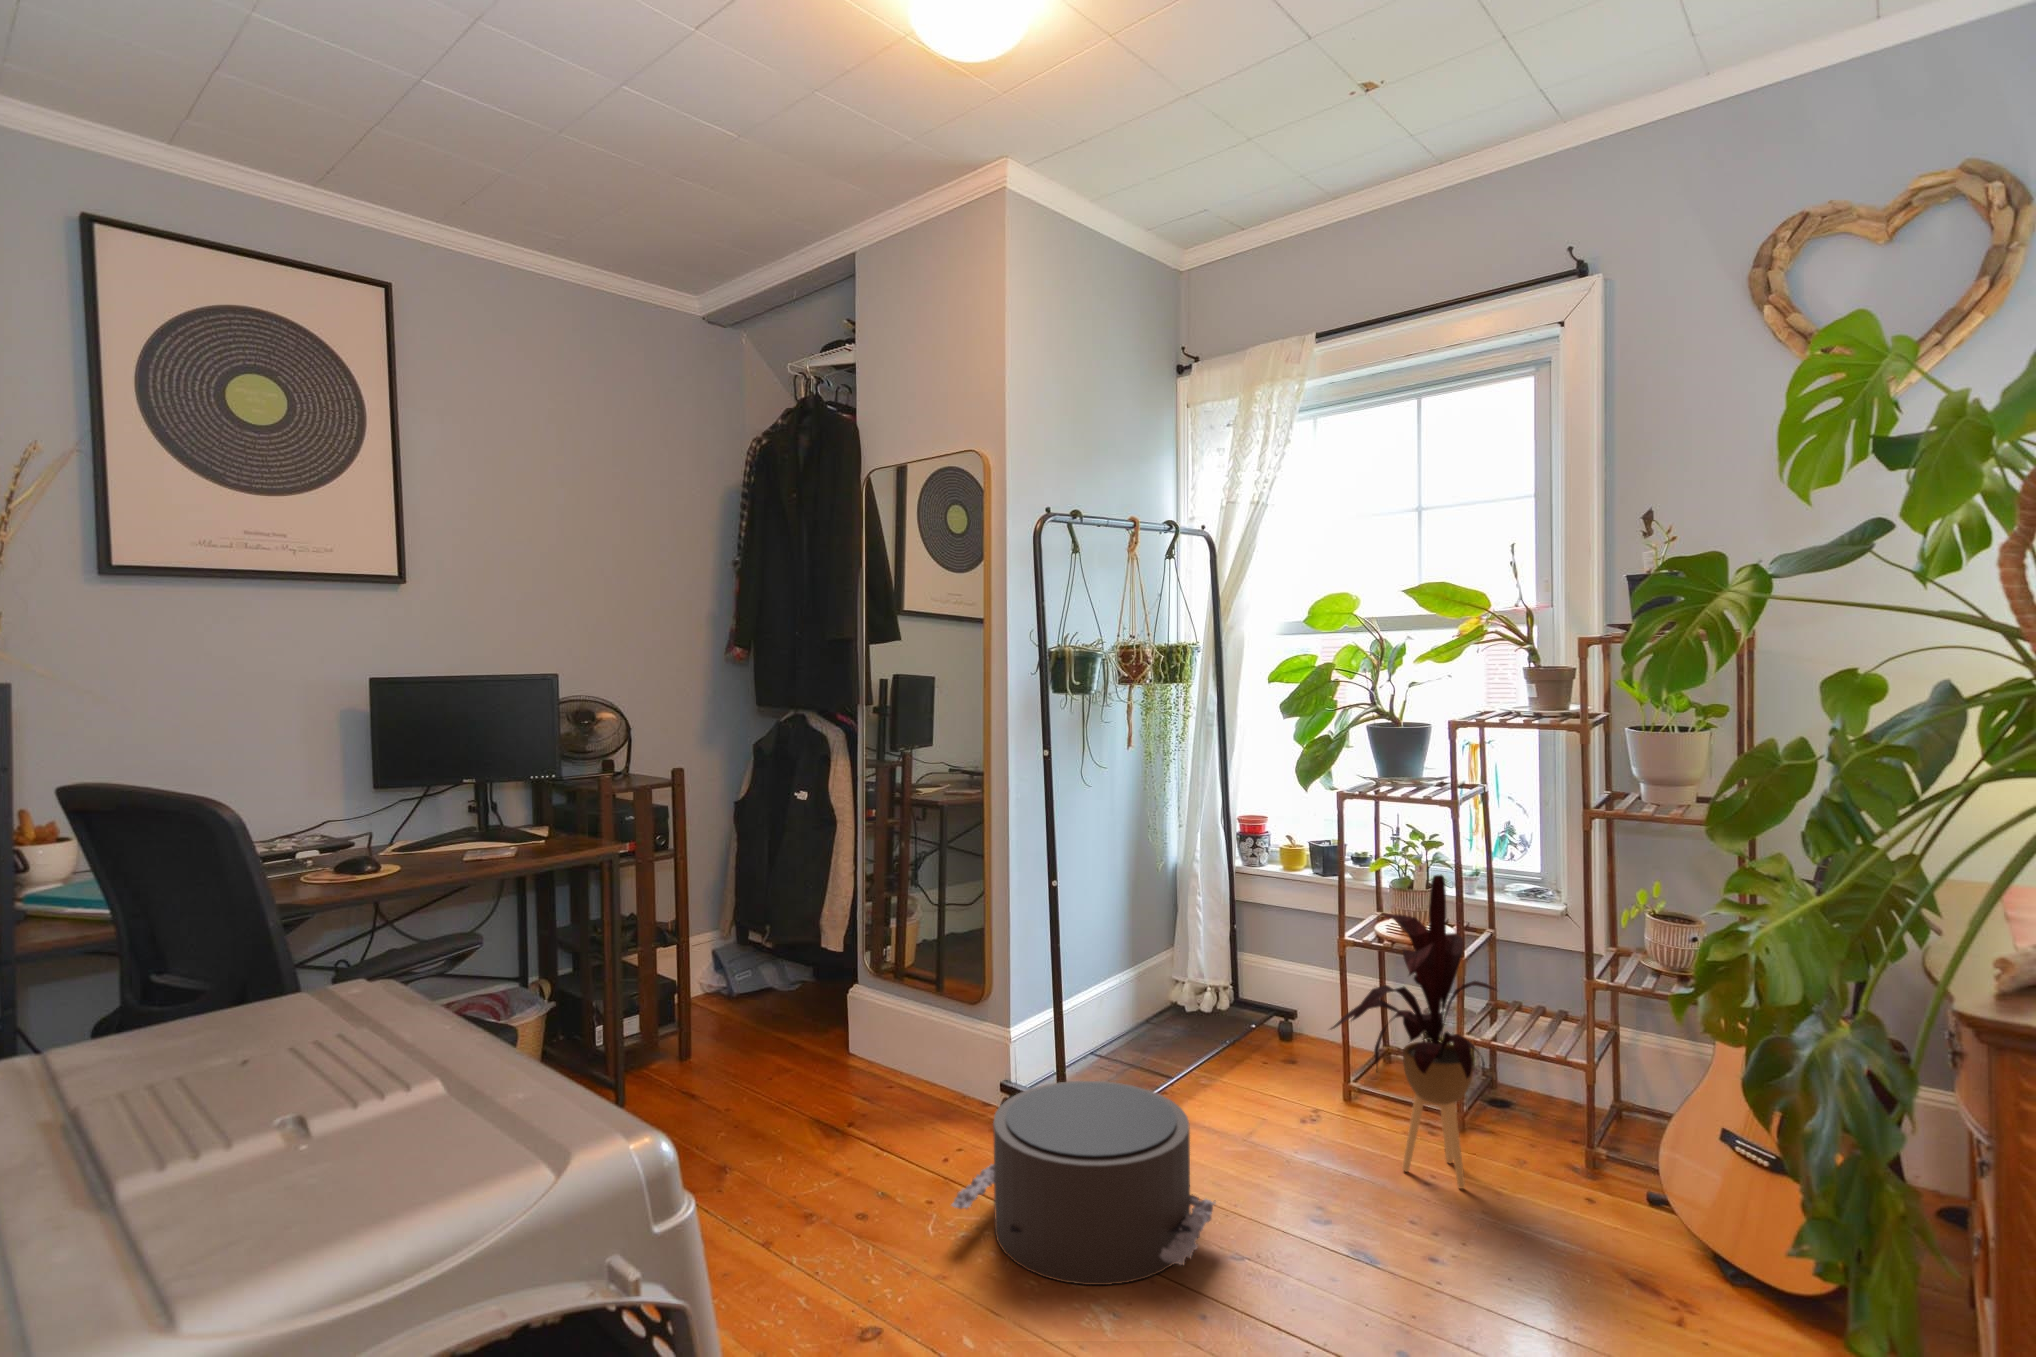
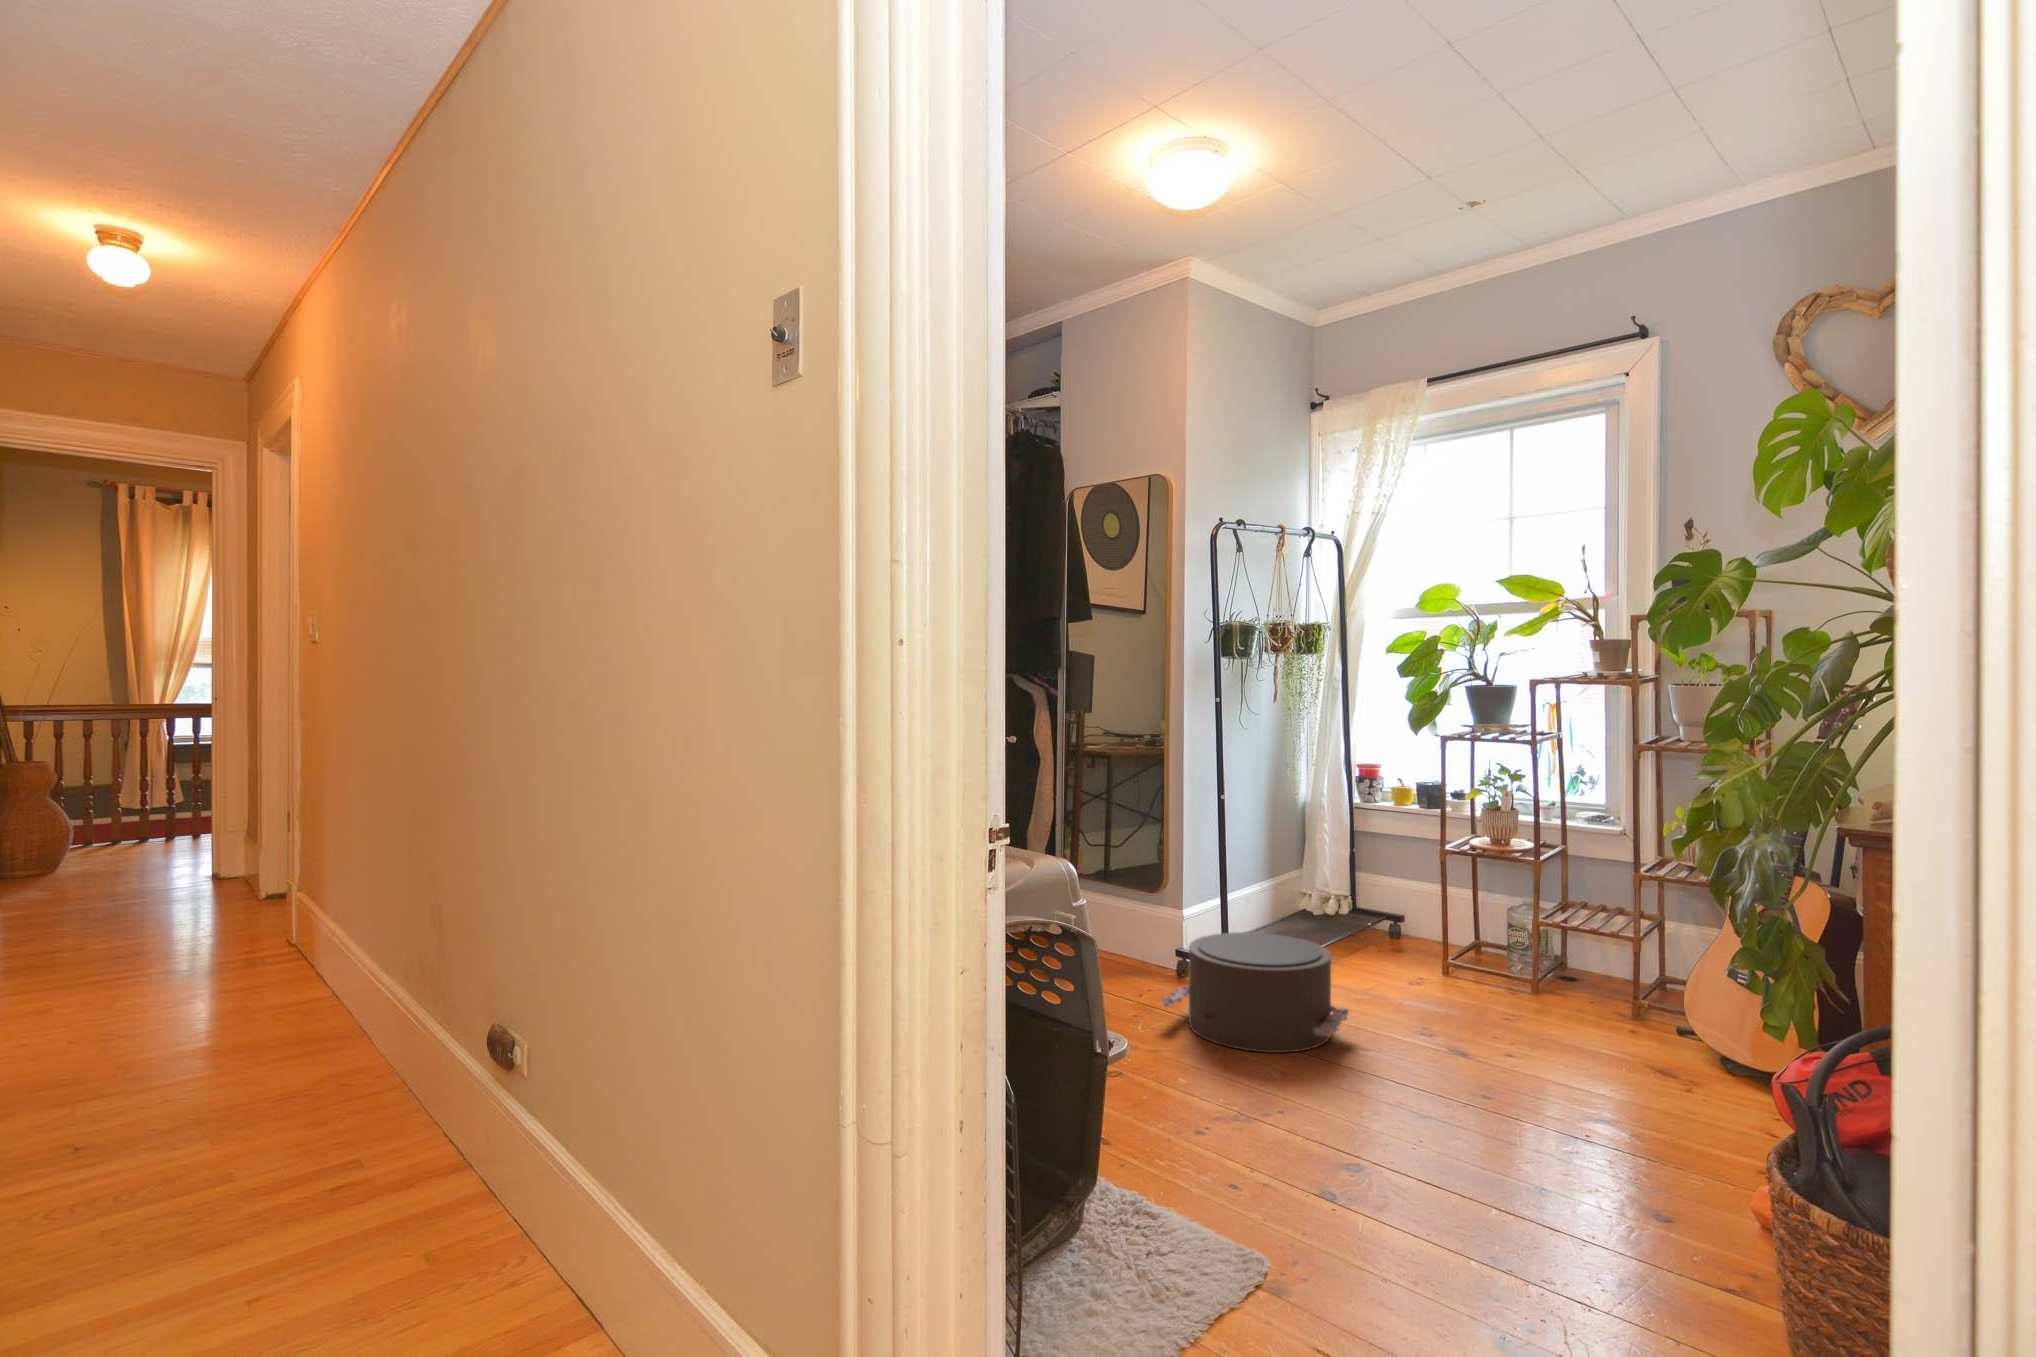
house plant: present [1331,875,1496,1188] -> none [1432,786,1564,1020]

